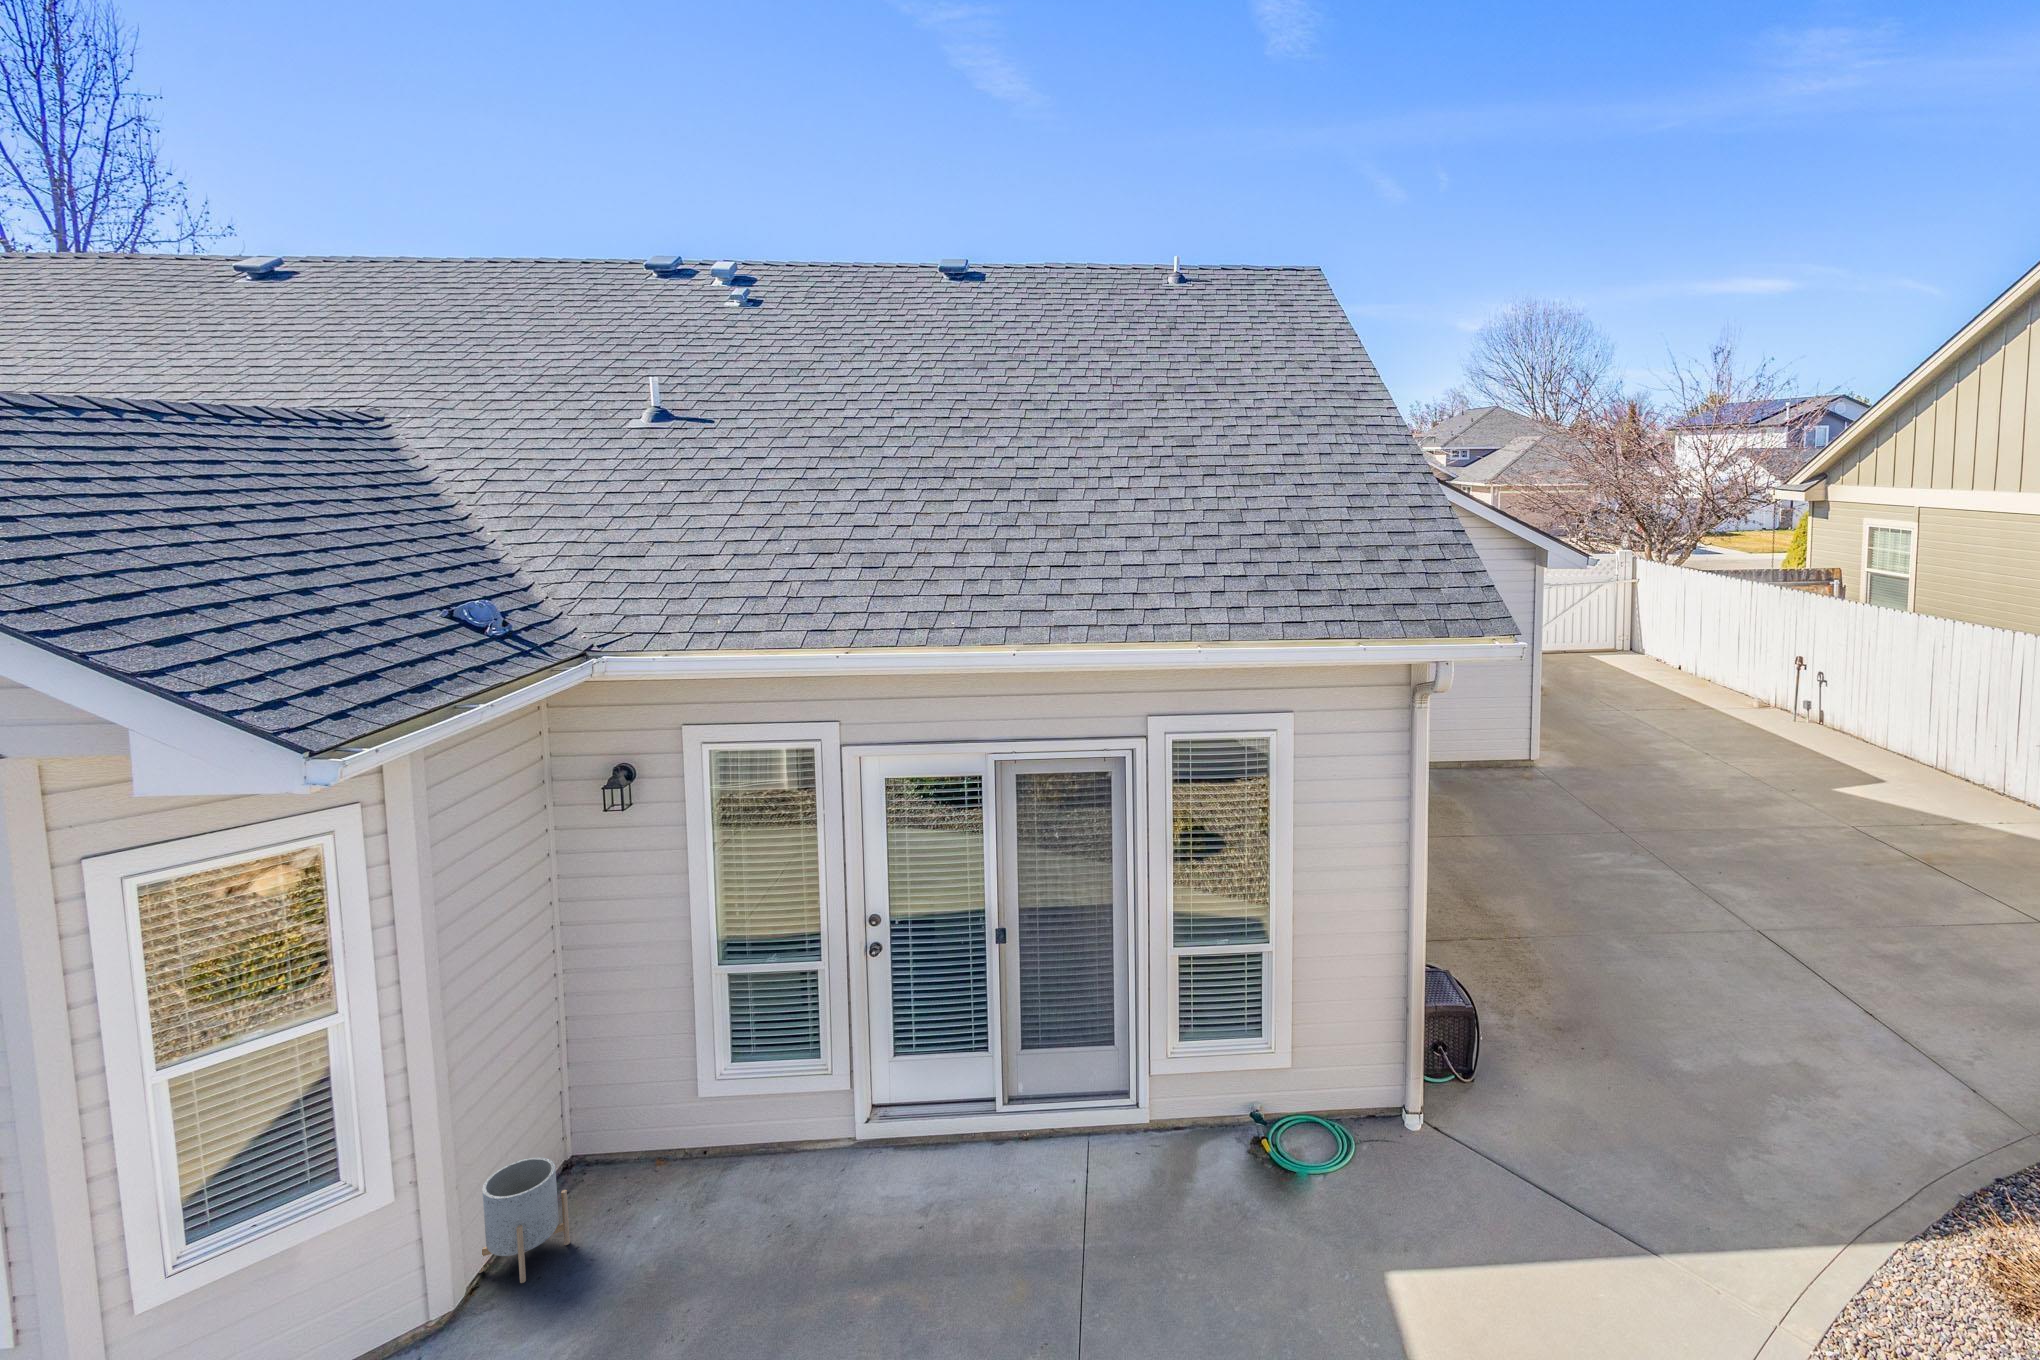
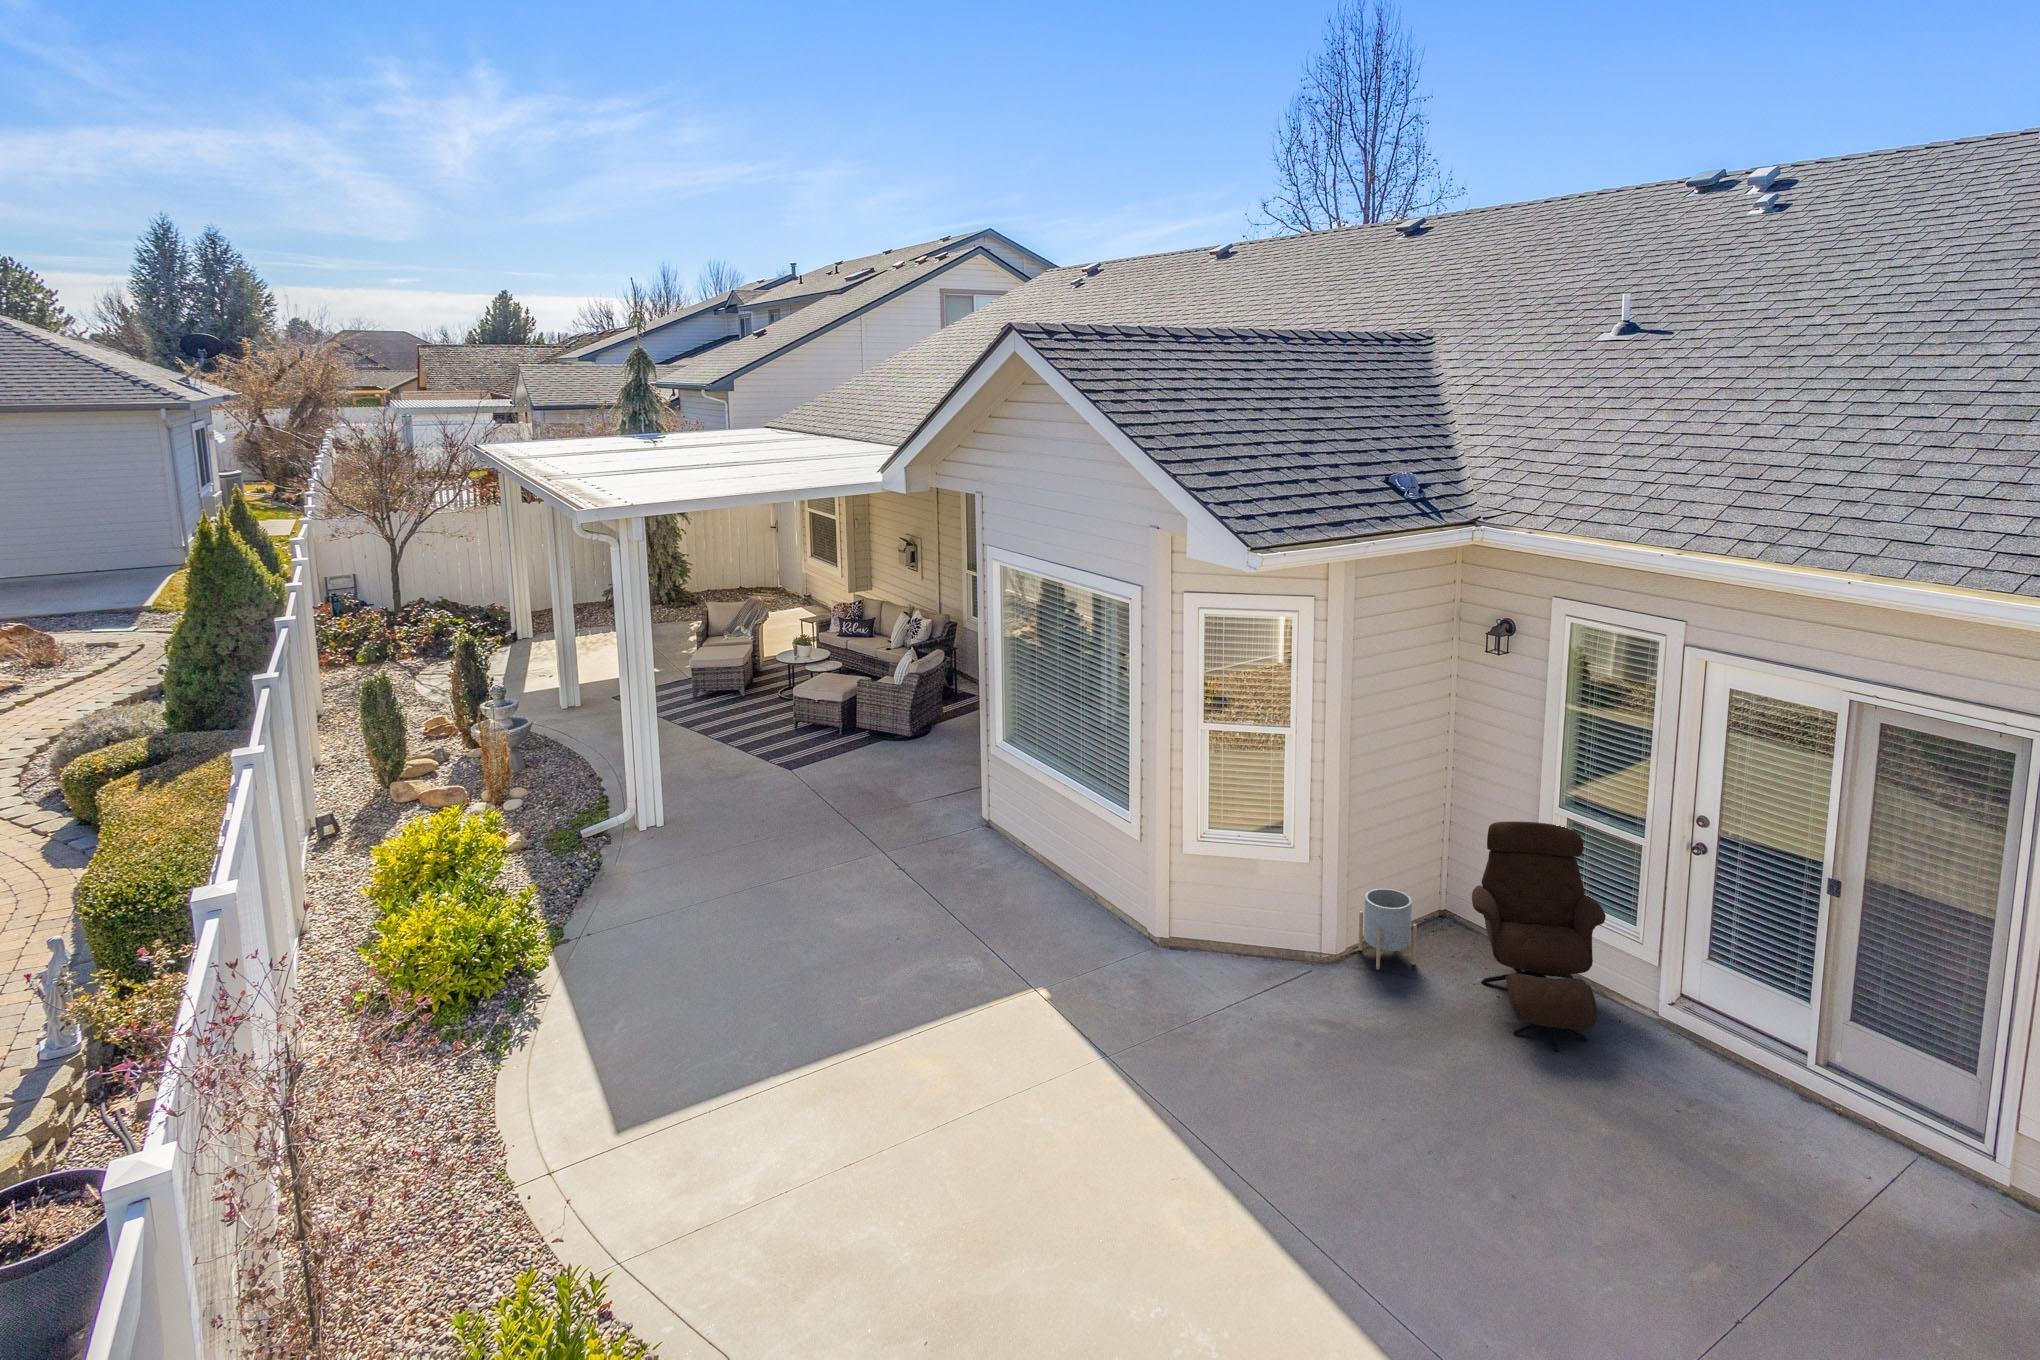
lounge chair: none [633,979,824,1251] -> present [1472,821,1606,1052]

